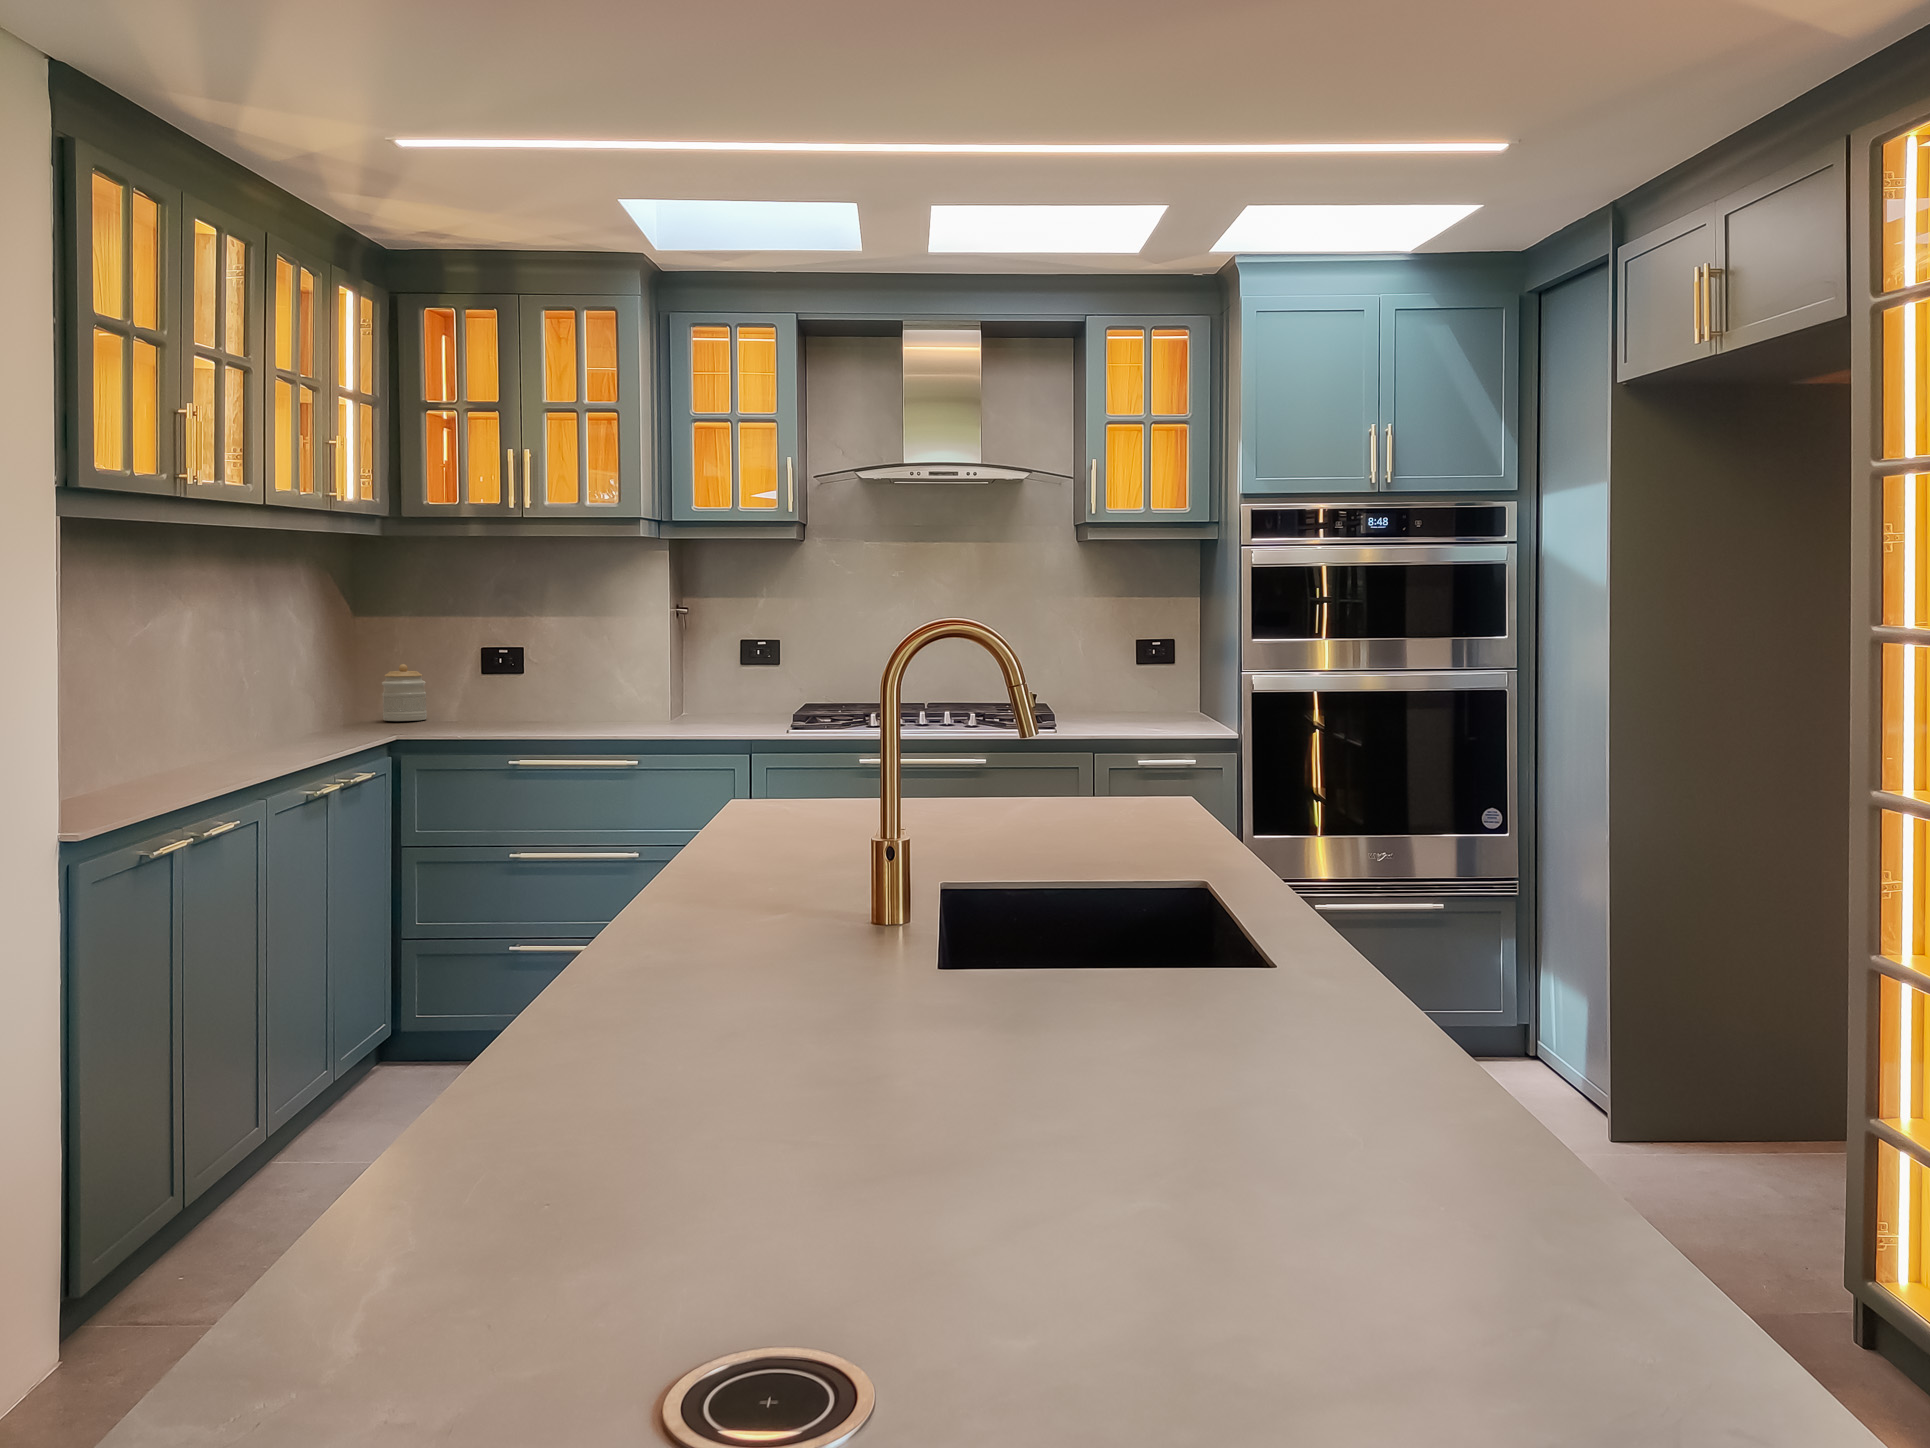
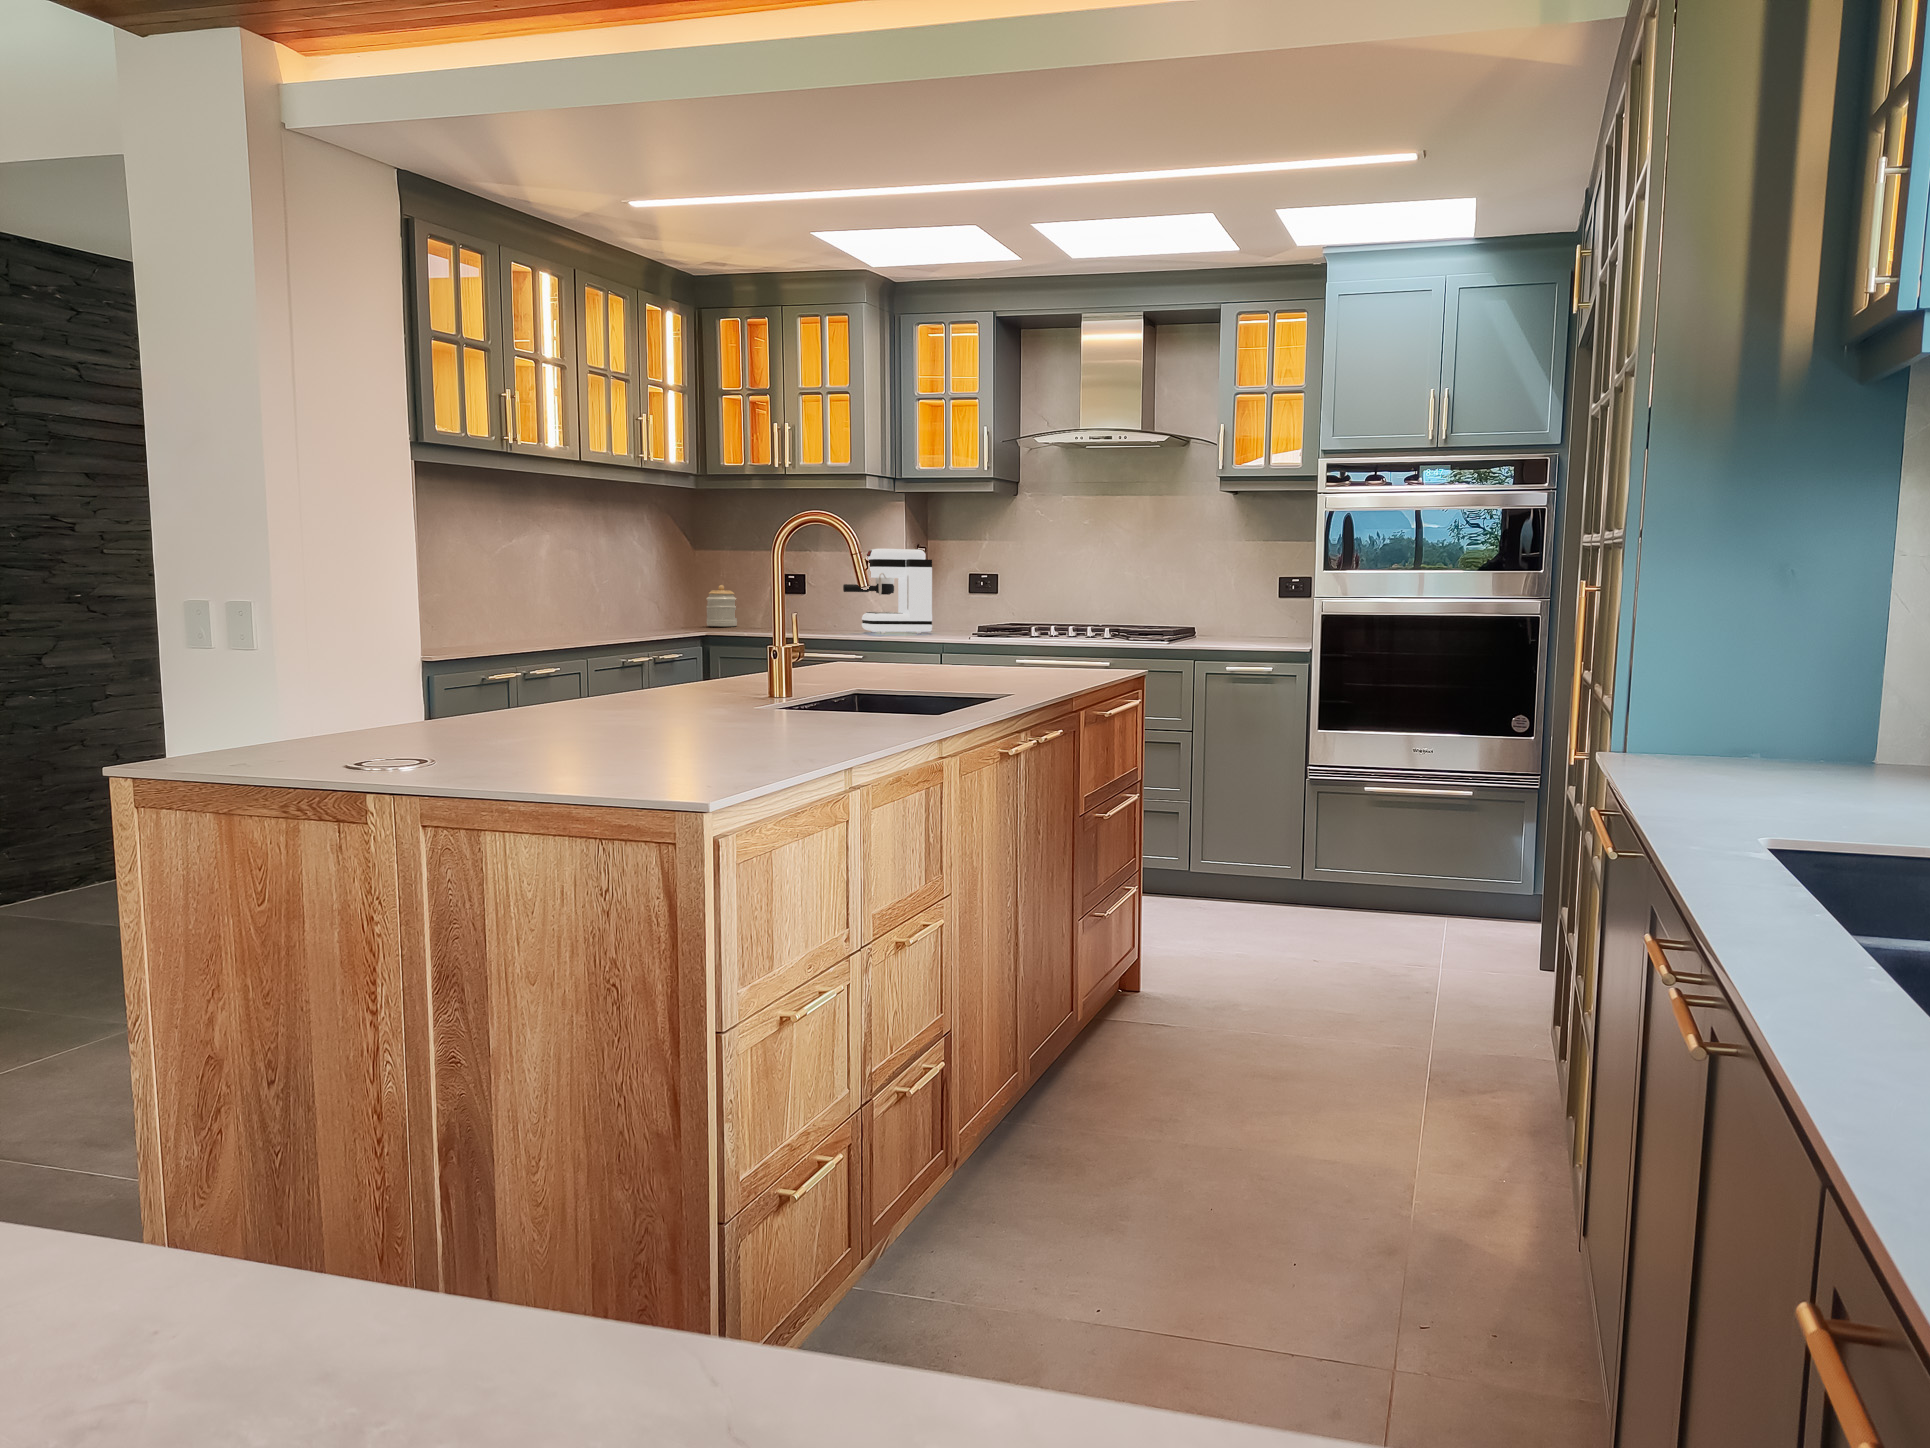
coffee maker: none [607,617,734,729] -> present [843,549,932,634]

